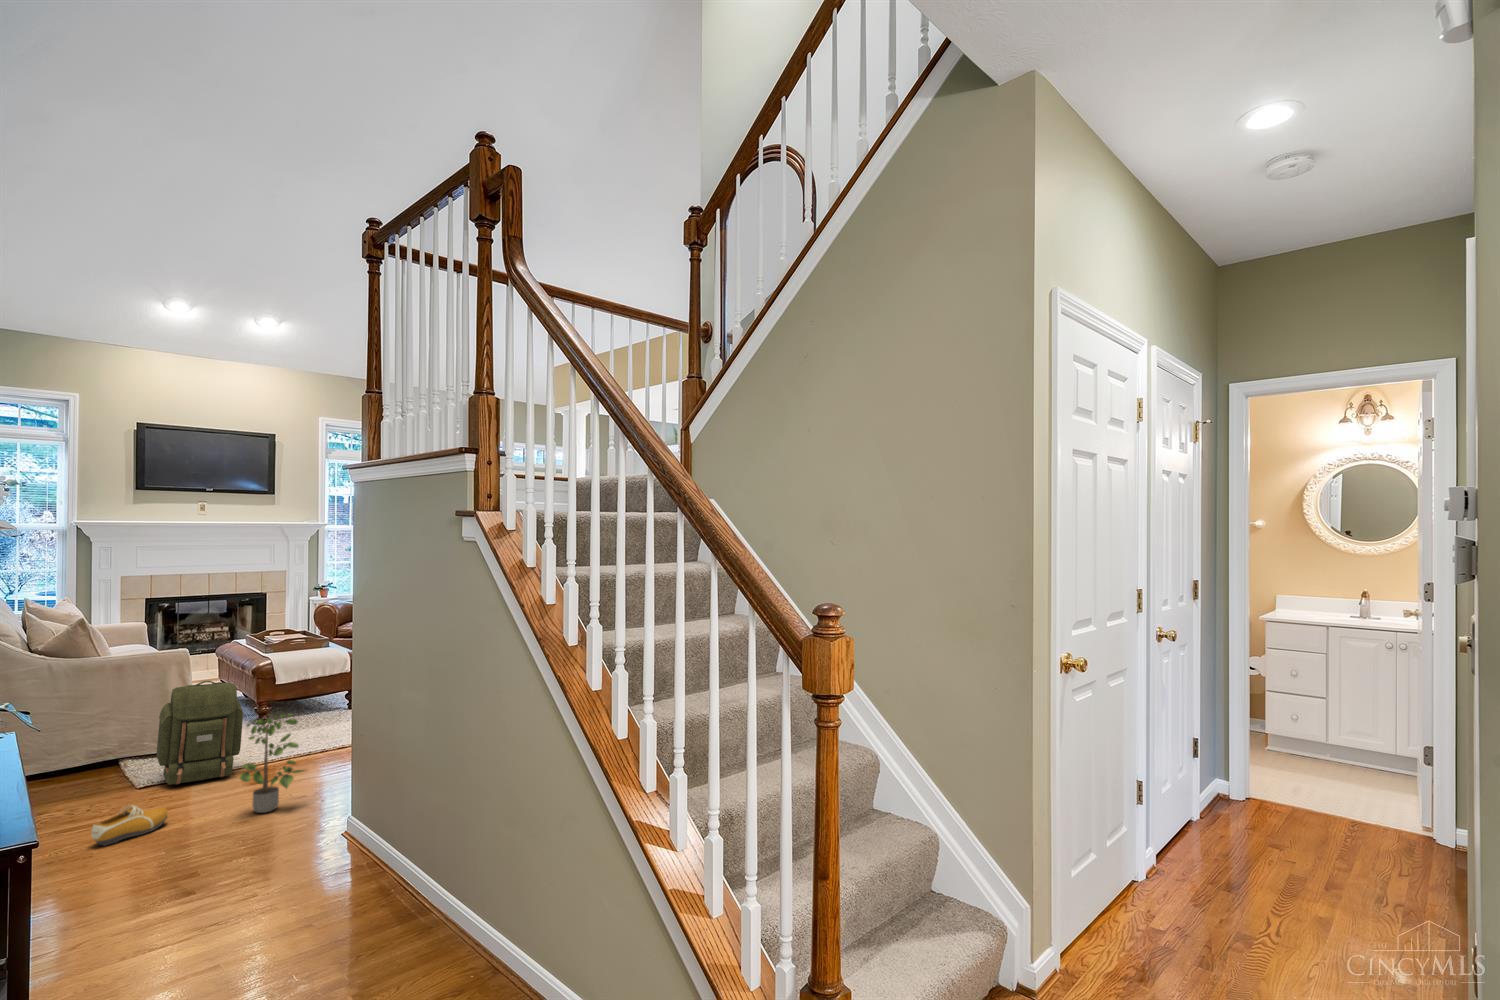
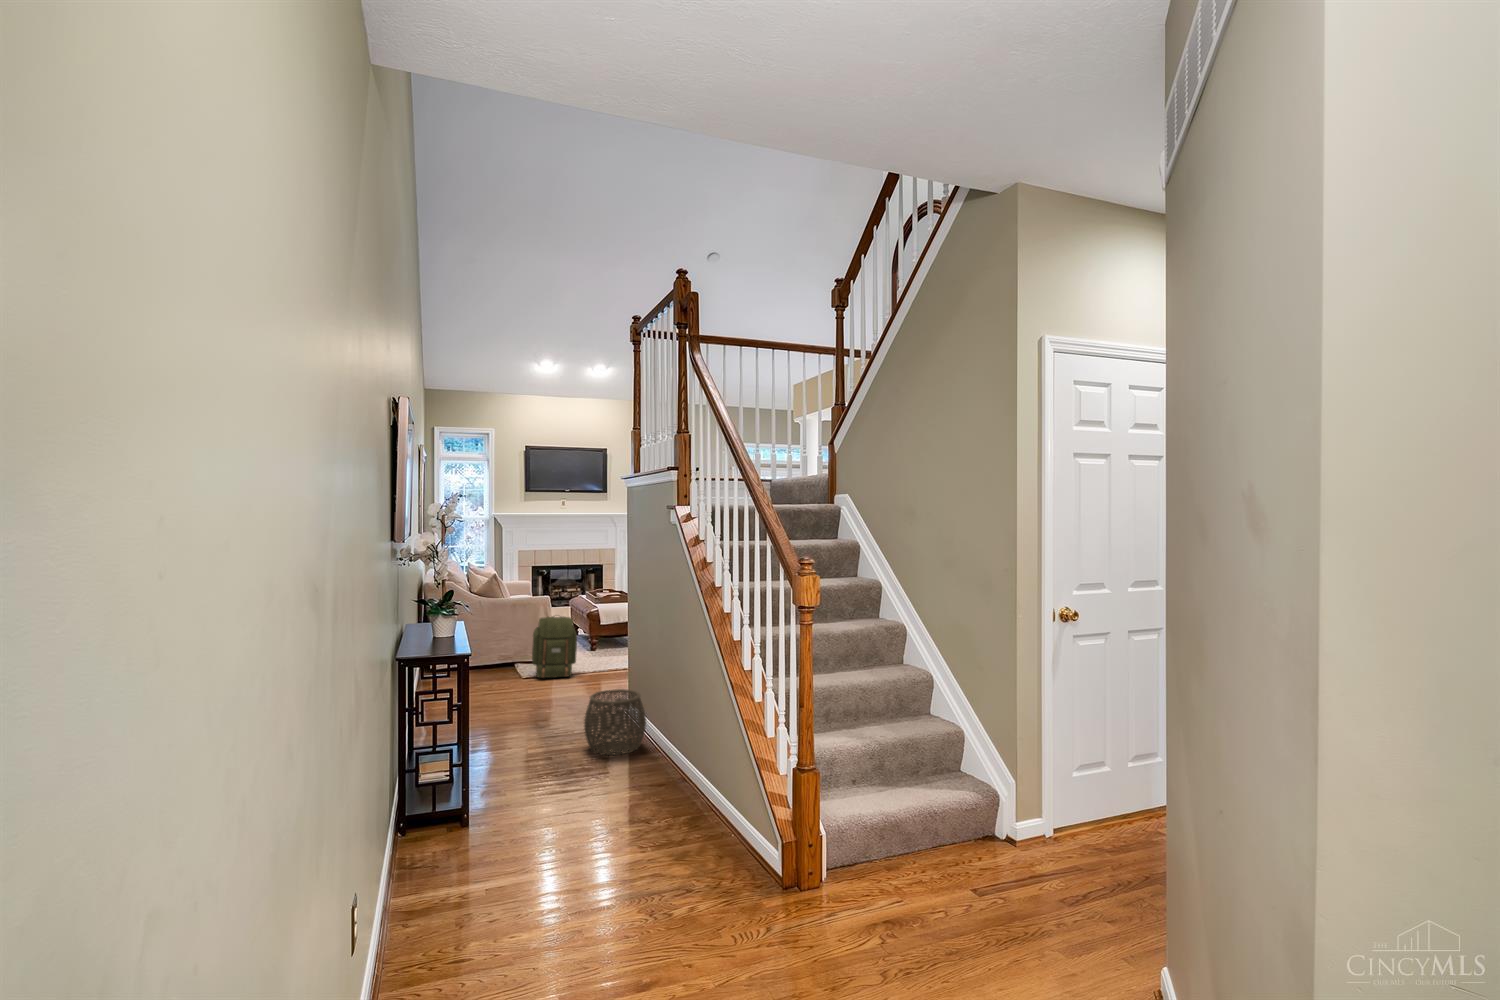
potted plant: present [240,714,304,813] -> none [572,634,610,697]
shoe: present [91,805,168,846] -> none [499,682,536,702]
woven basket: none [285,812,403,939] -> present [584,689,646,755]

